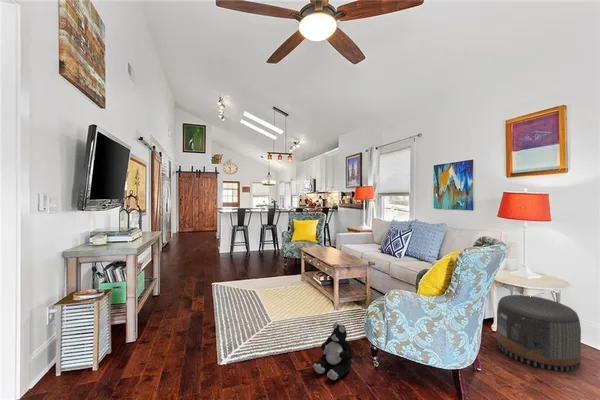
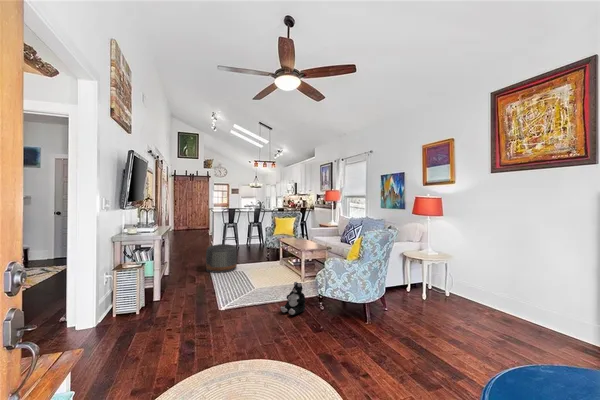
pouf: present [497,295,581,371] -> present [206,244,237,273]

